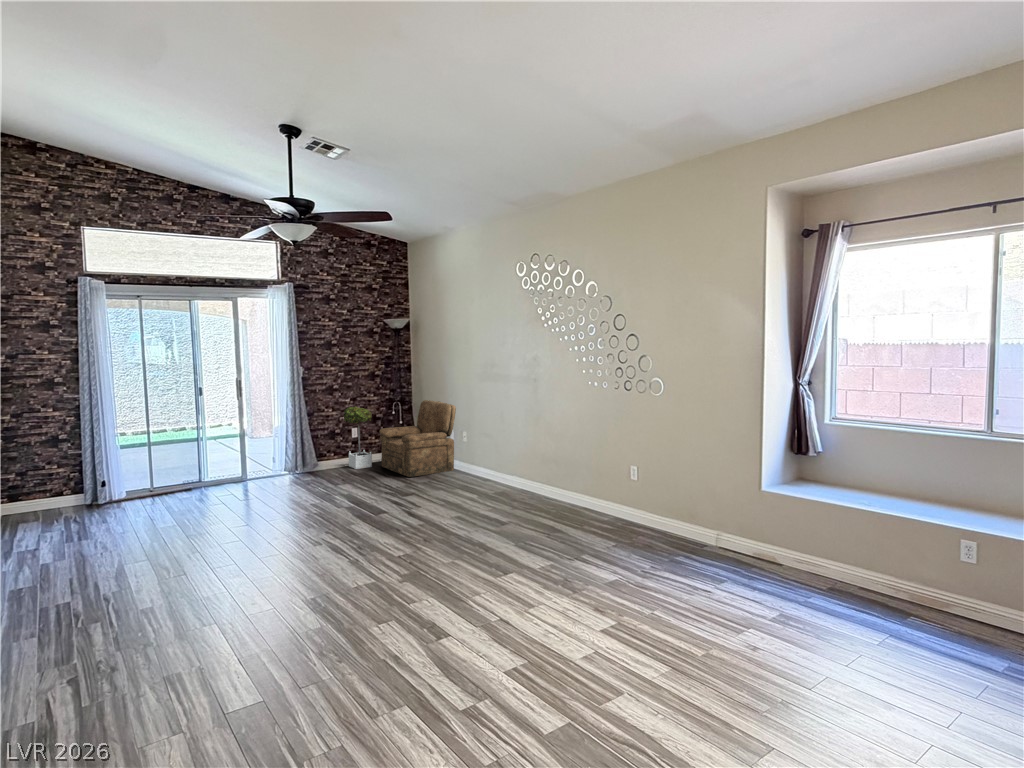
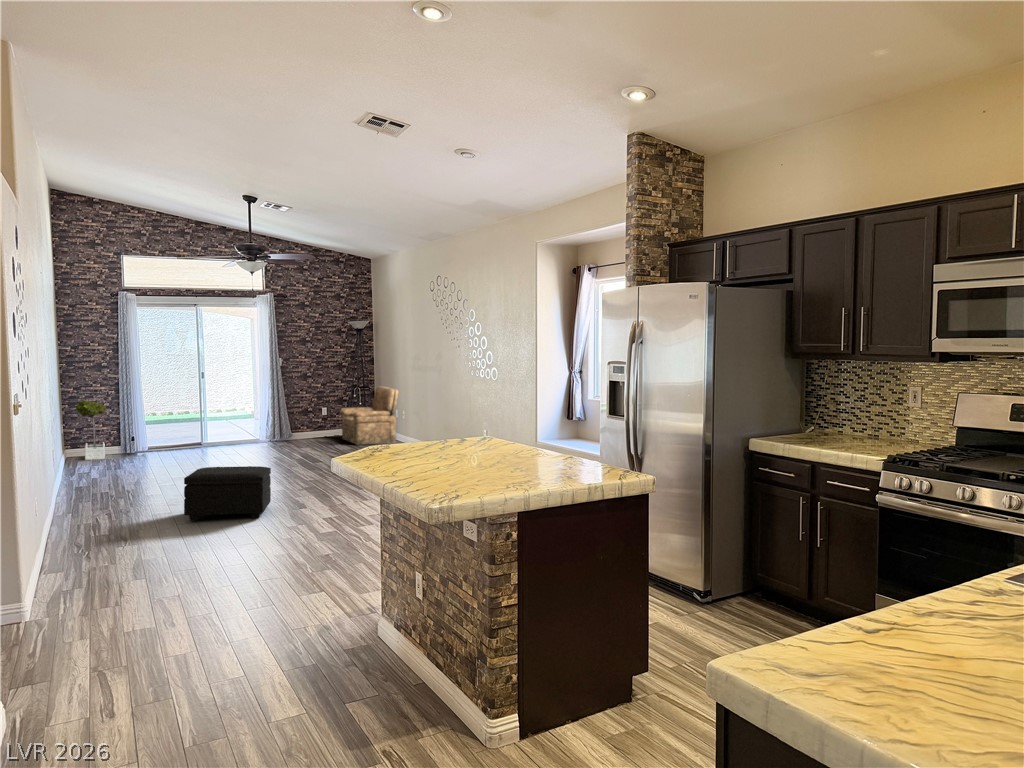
potted tree: present [344,406,372,469] -> present [76,400,107,460]
footstool: none [236,568,385,700] -> present [184,466,271,521]

